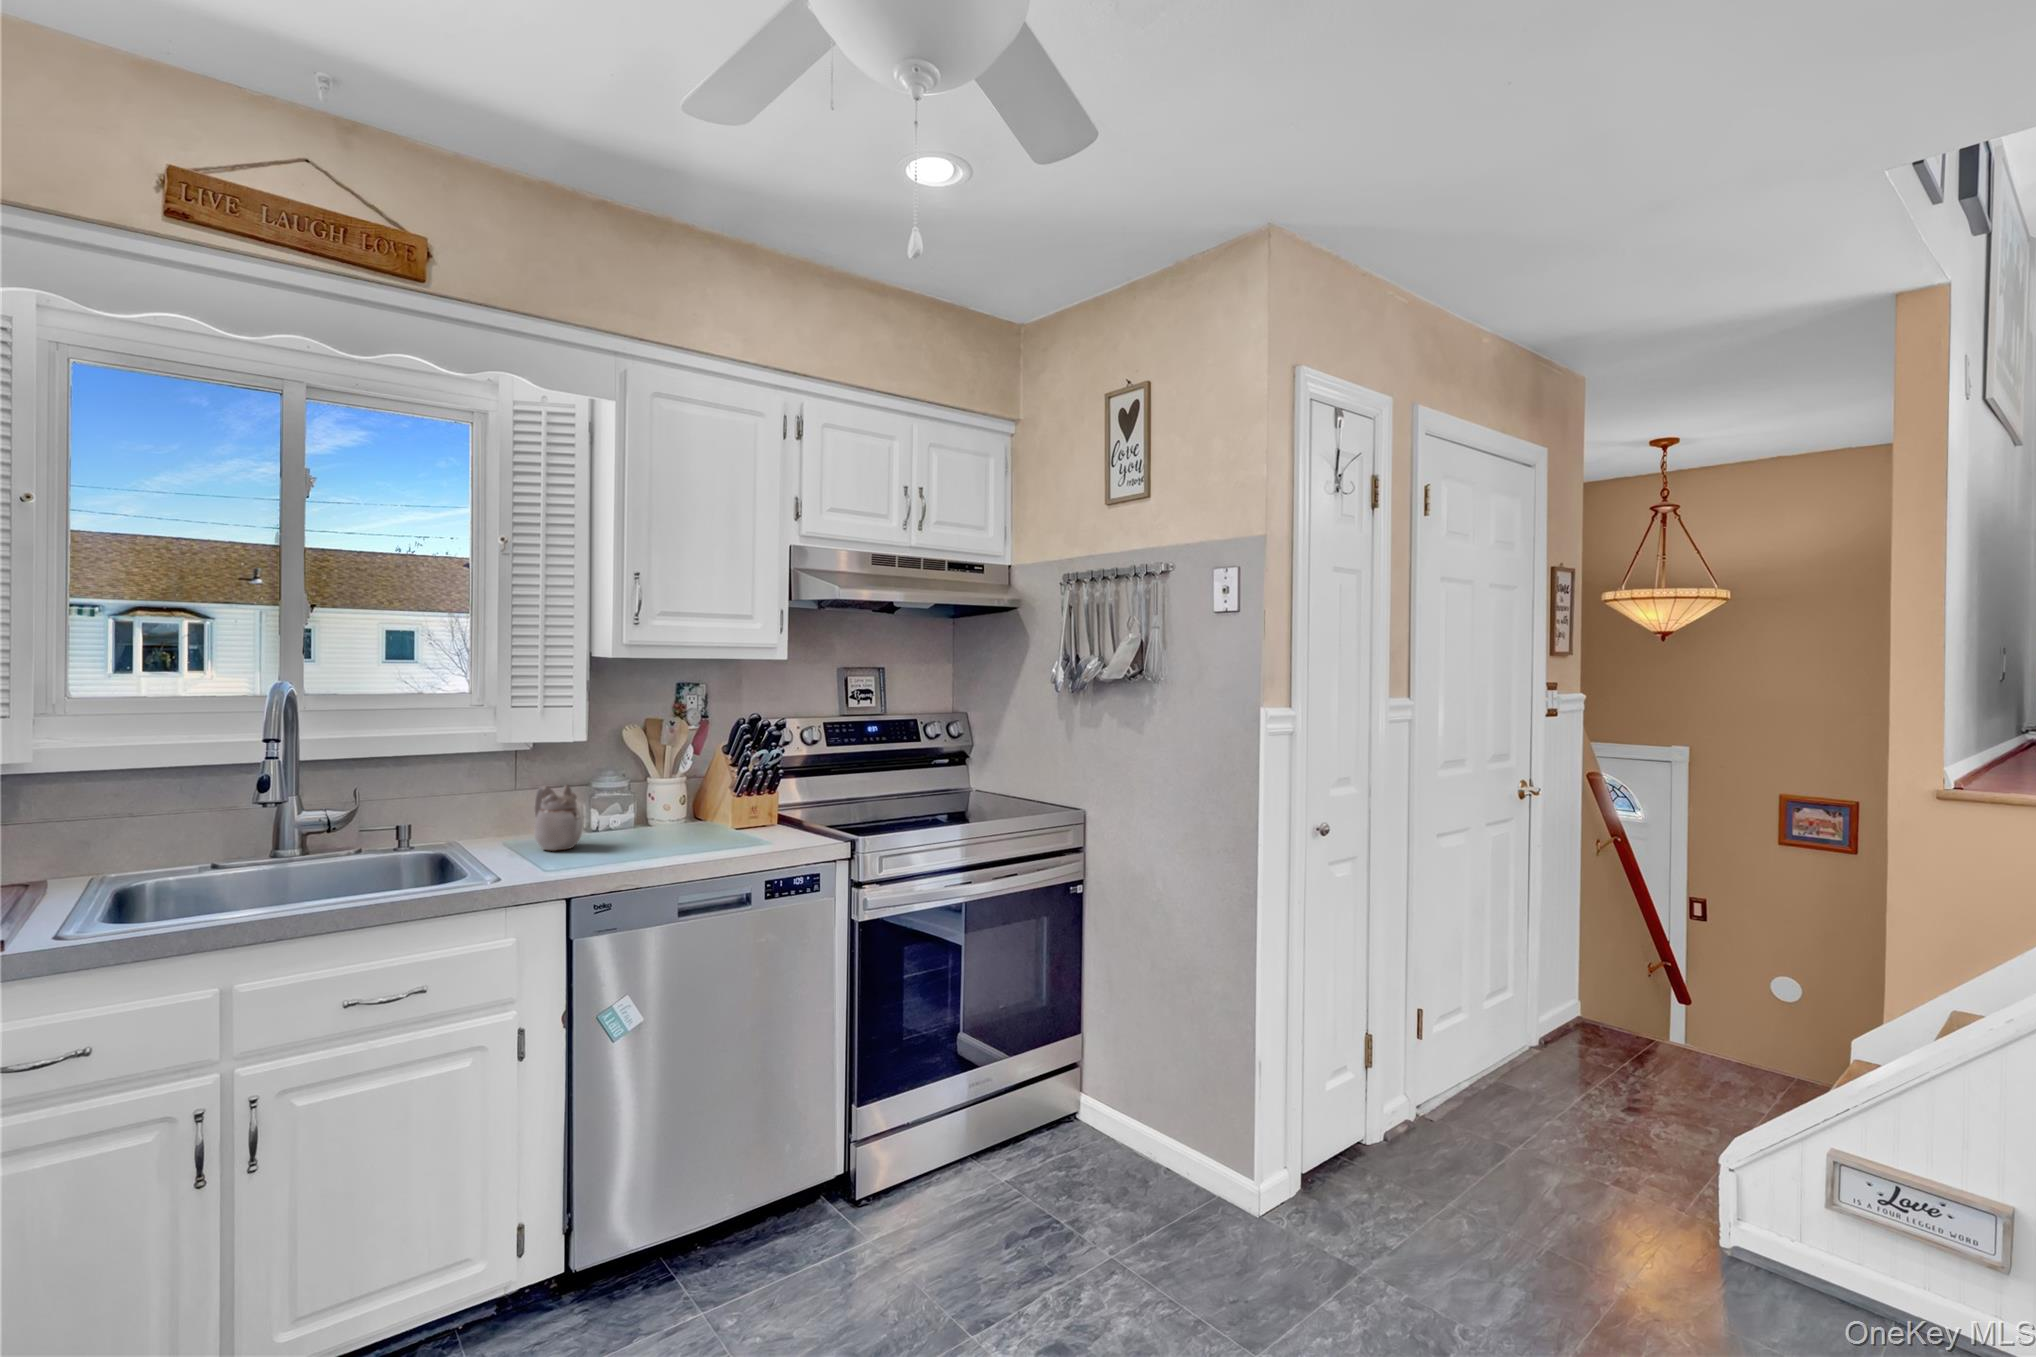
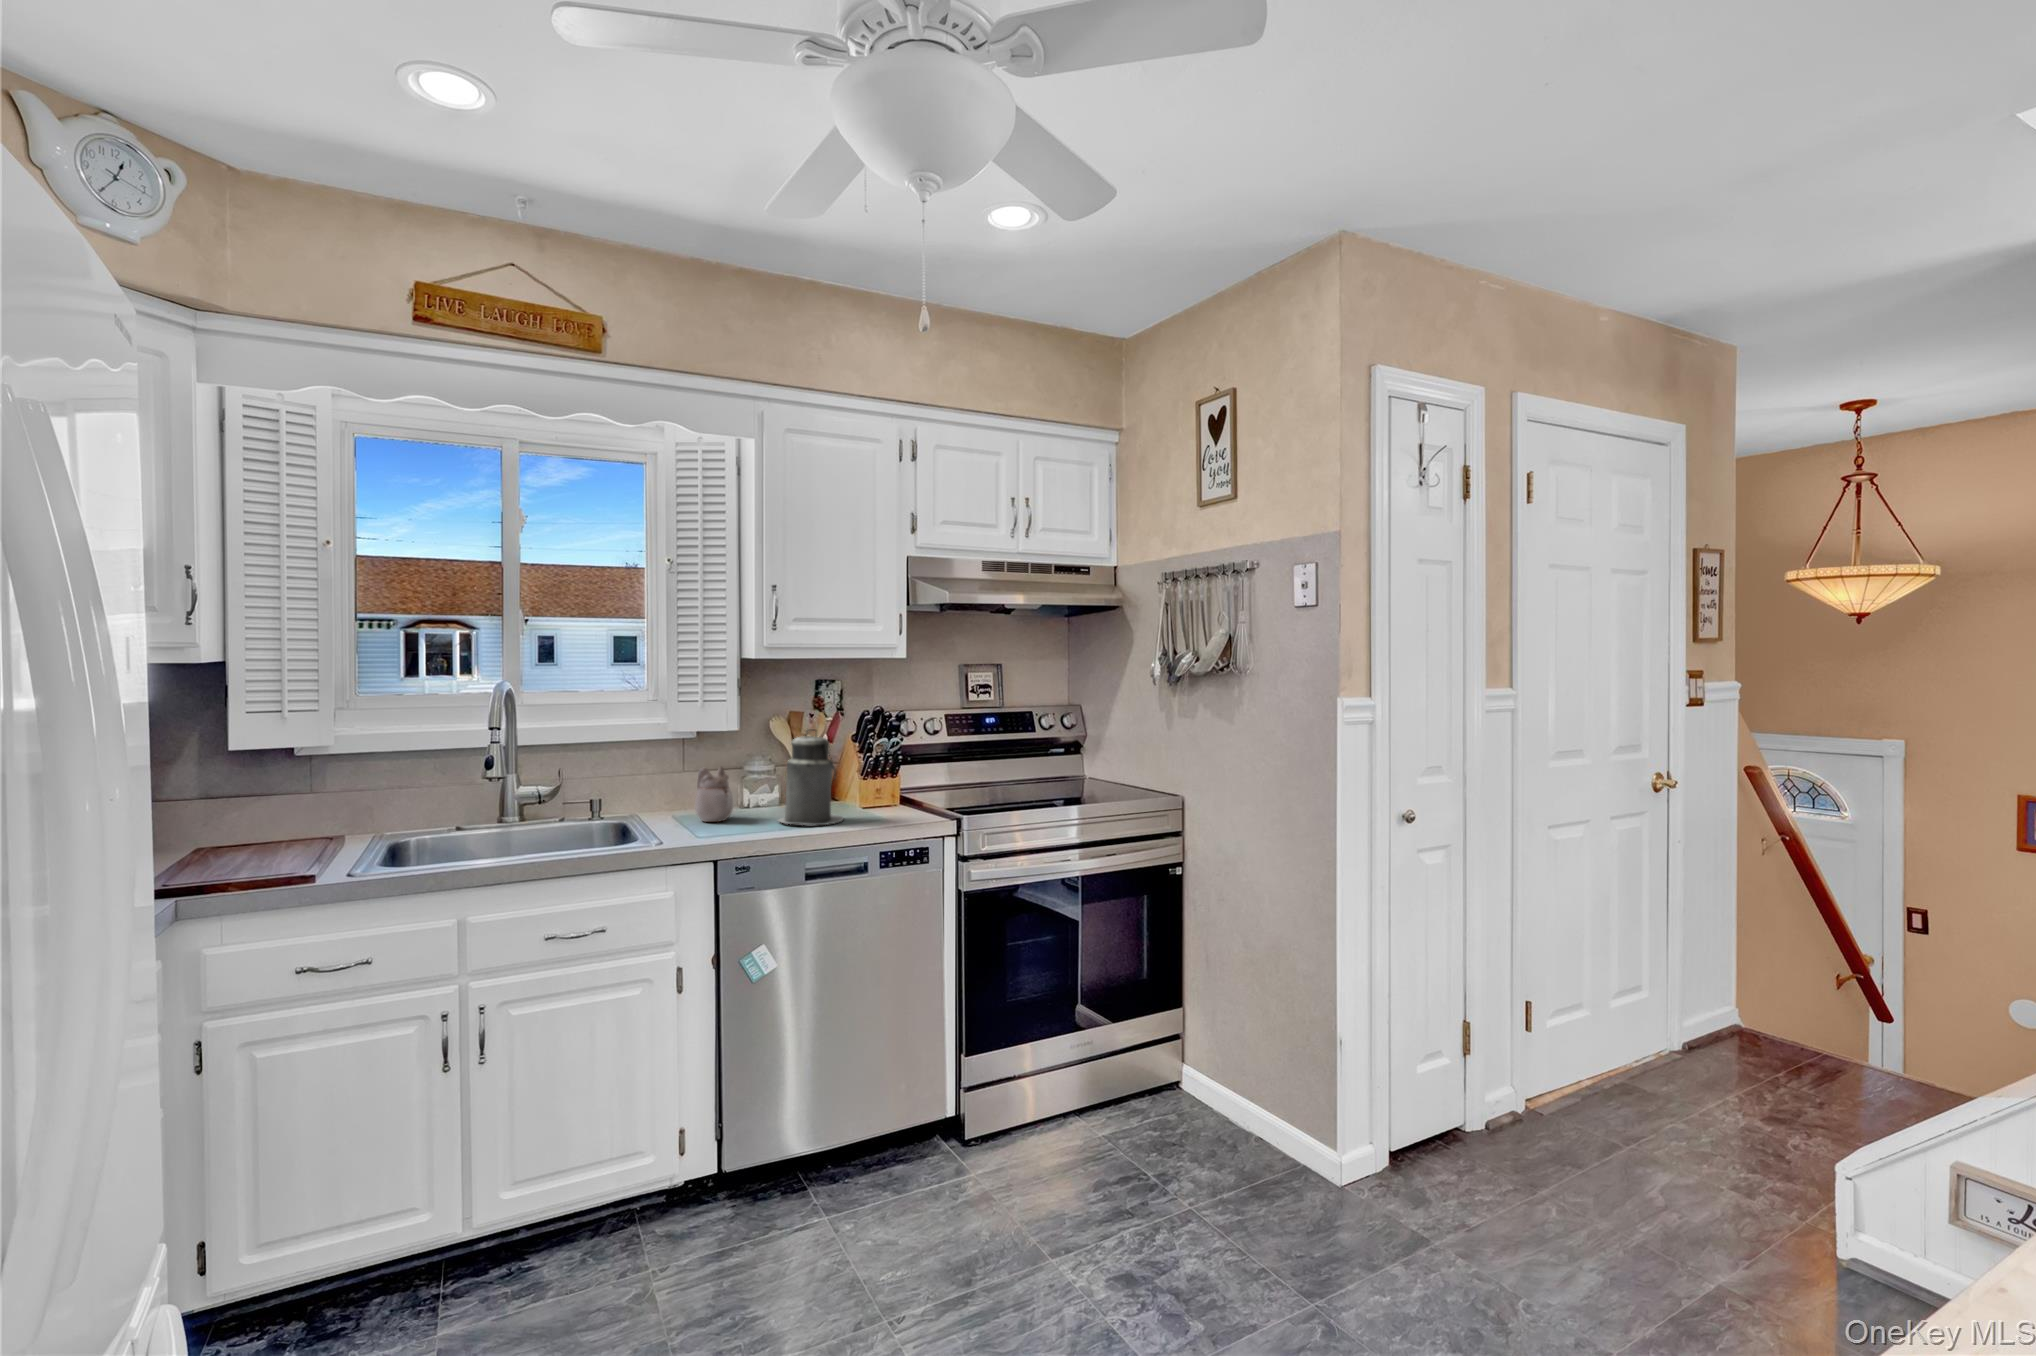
canister: none [638,740,718,853] -> present [778,729,843,825]

